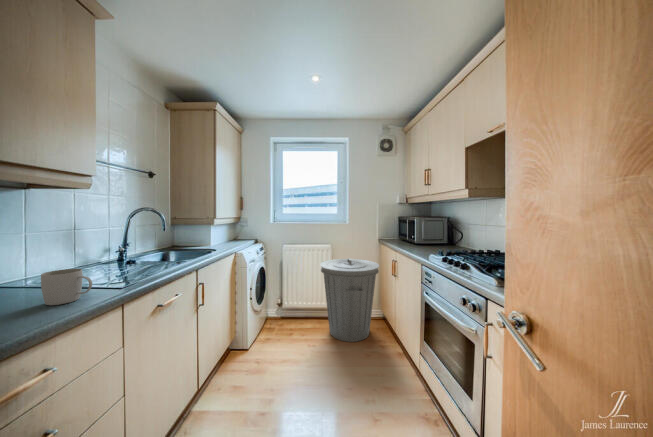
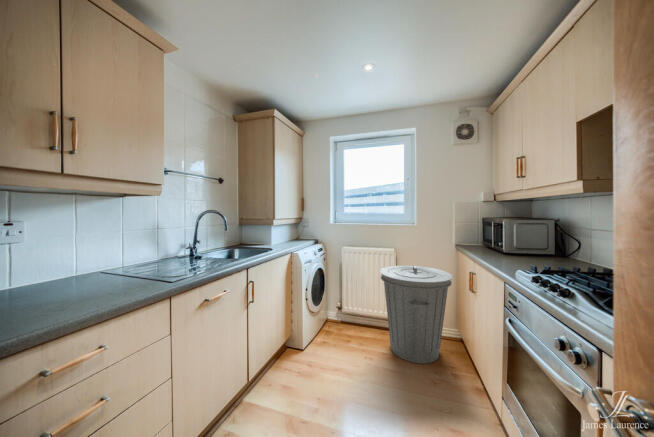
mug: present [41,269,92,305] -> none [110,264,145,294]

